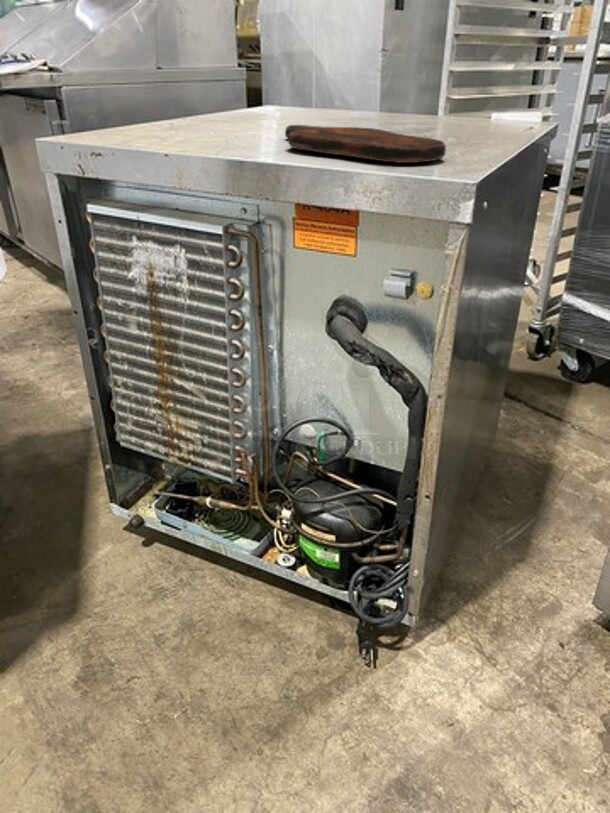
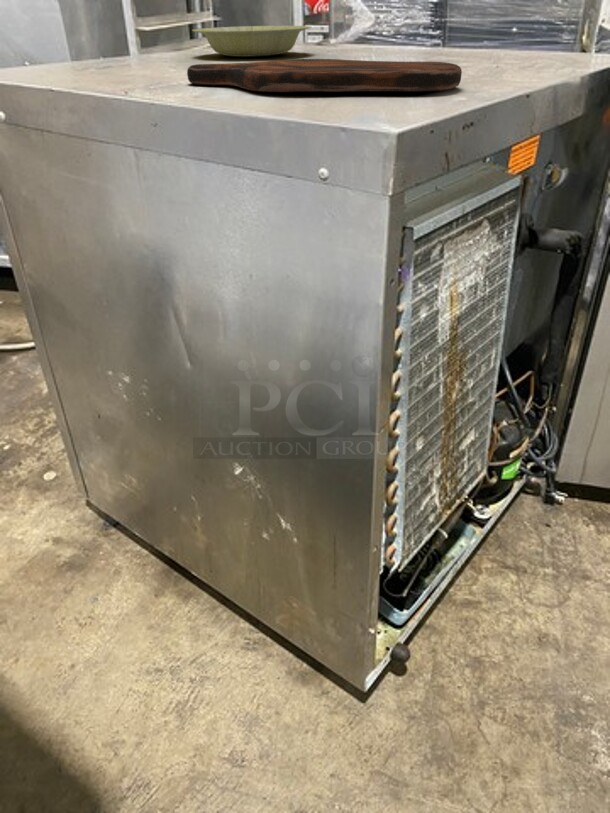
bowl: none [391,99,497,124] -> present [193,26,311,57]

